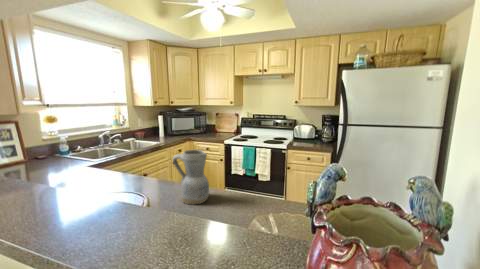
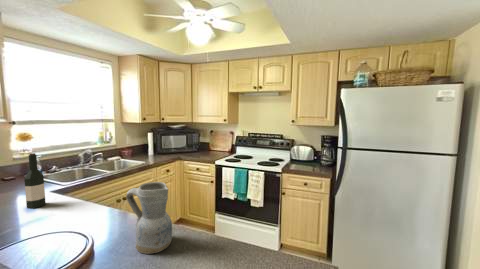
wine bottle: none [70,131,89,178] -> present [24,153,46,208]

